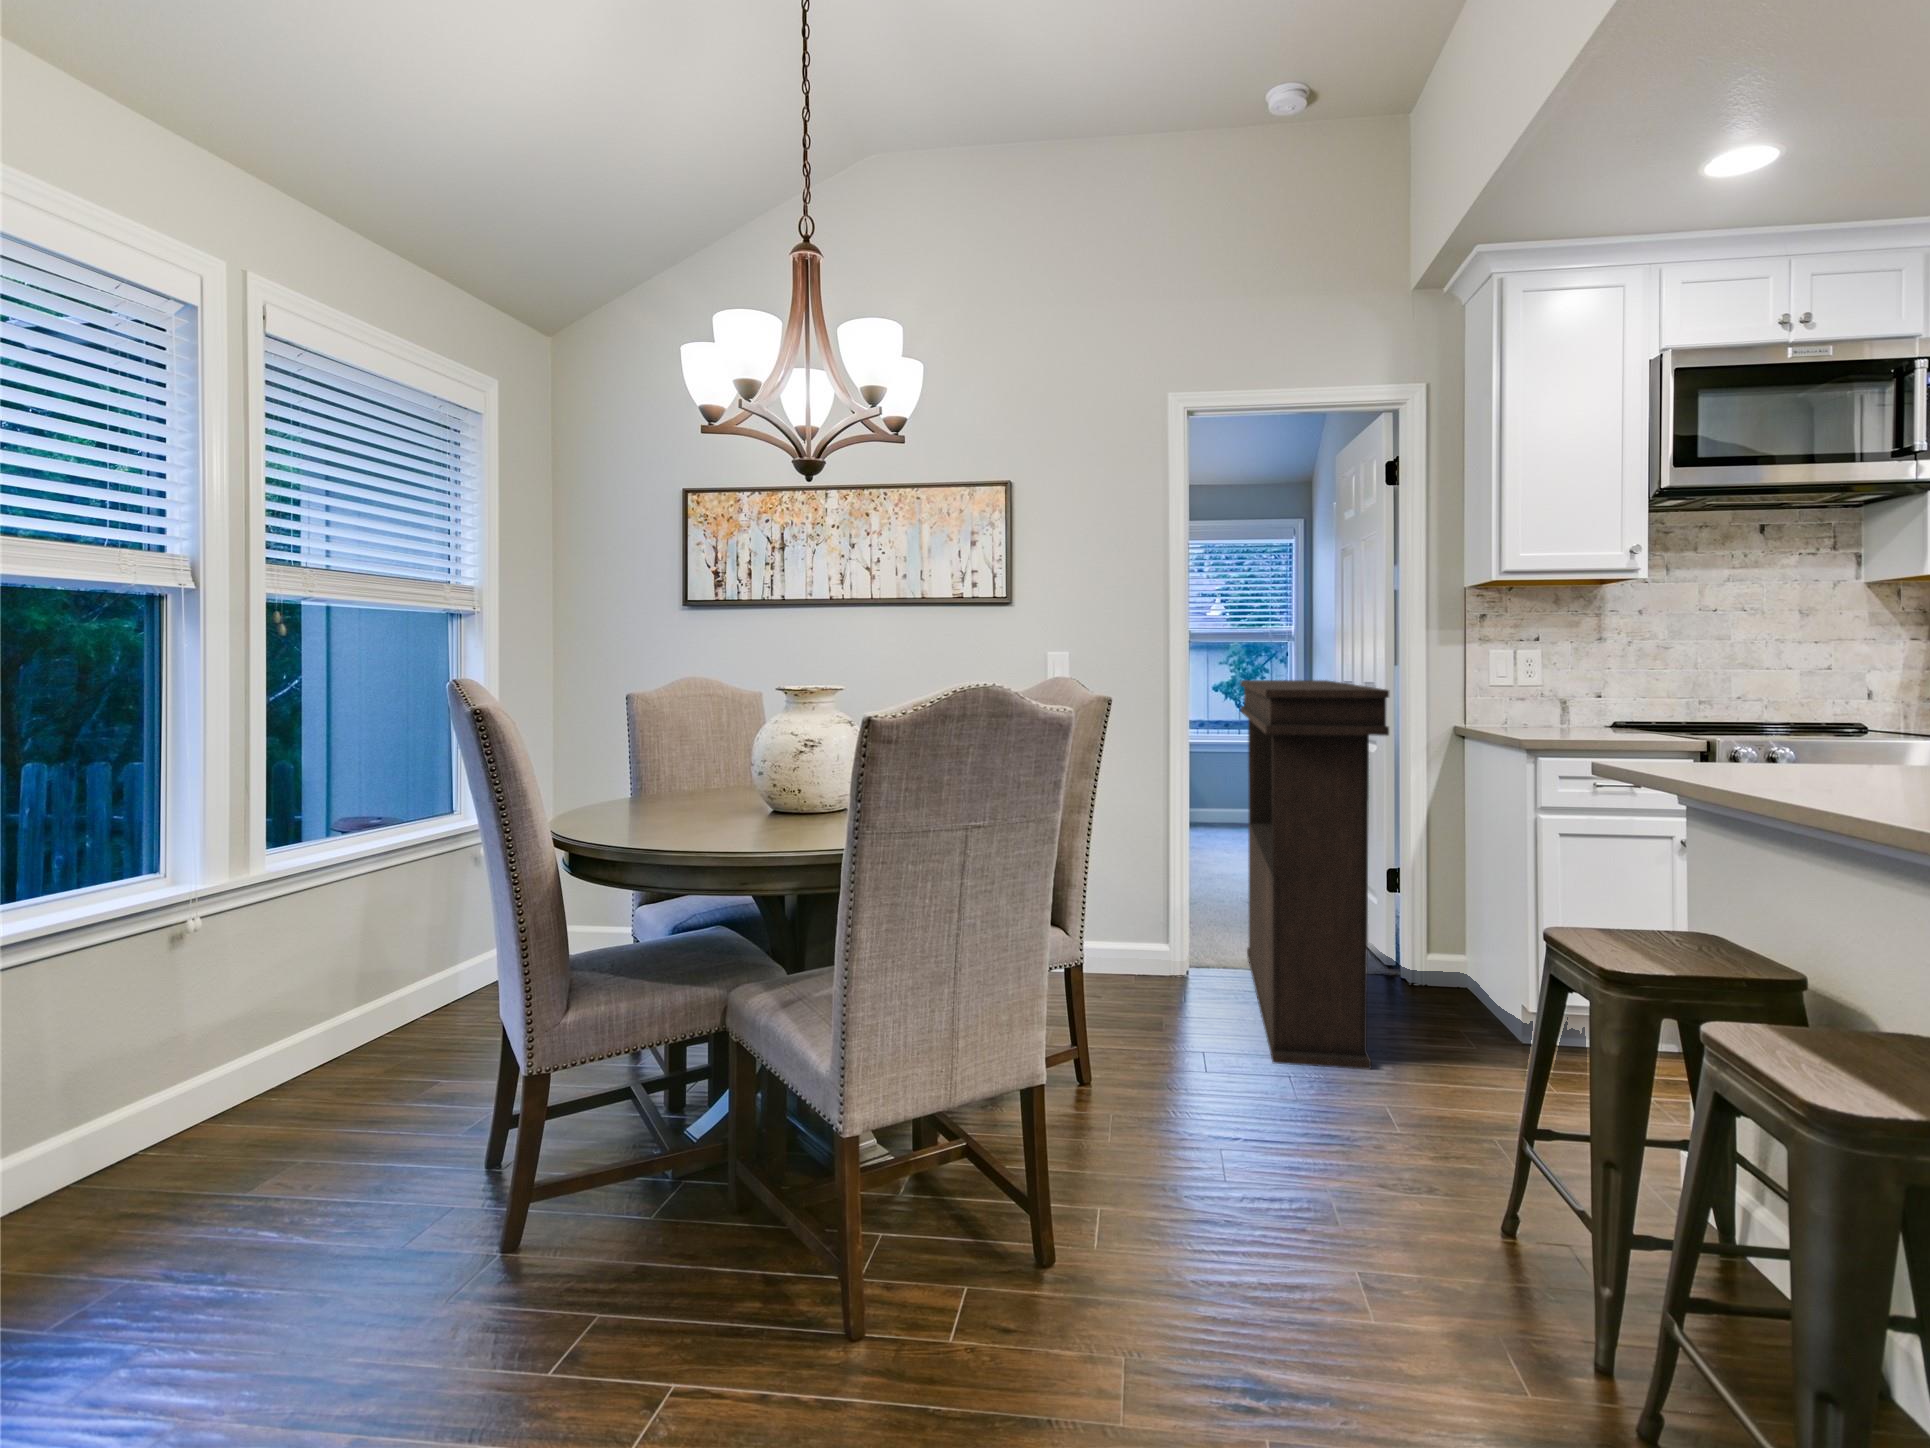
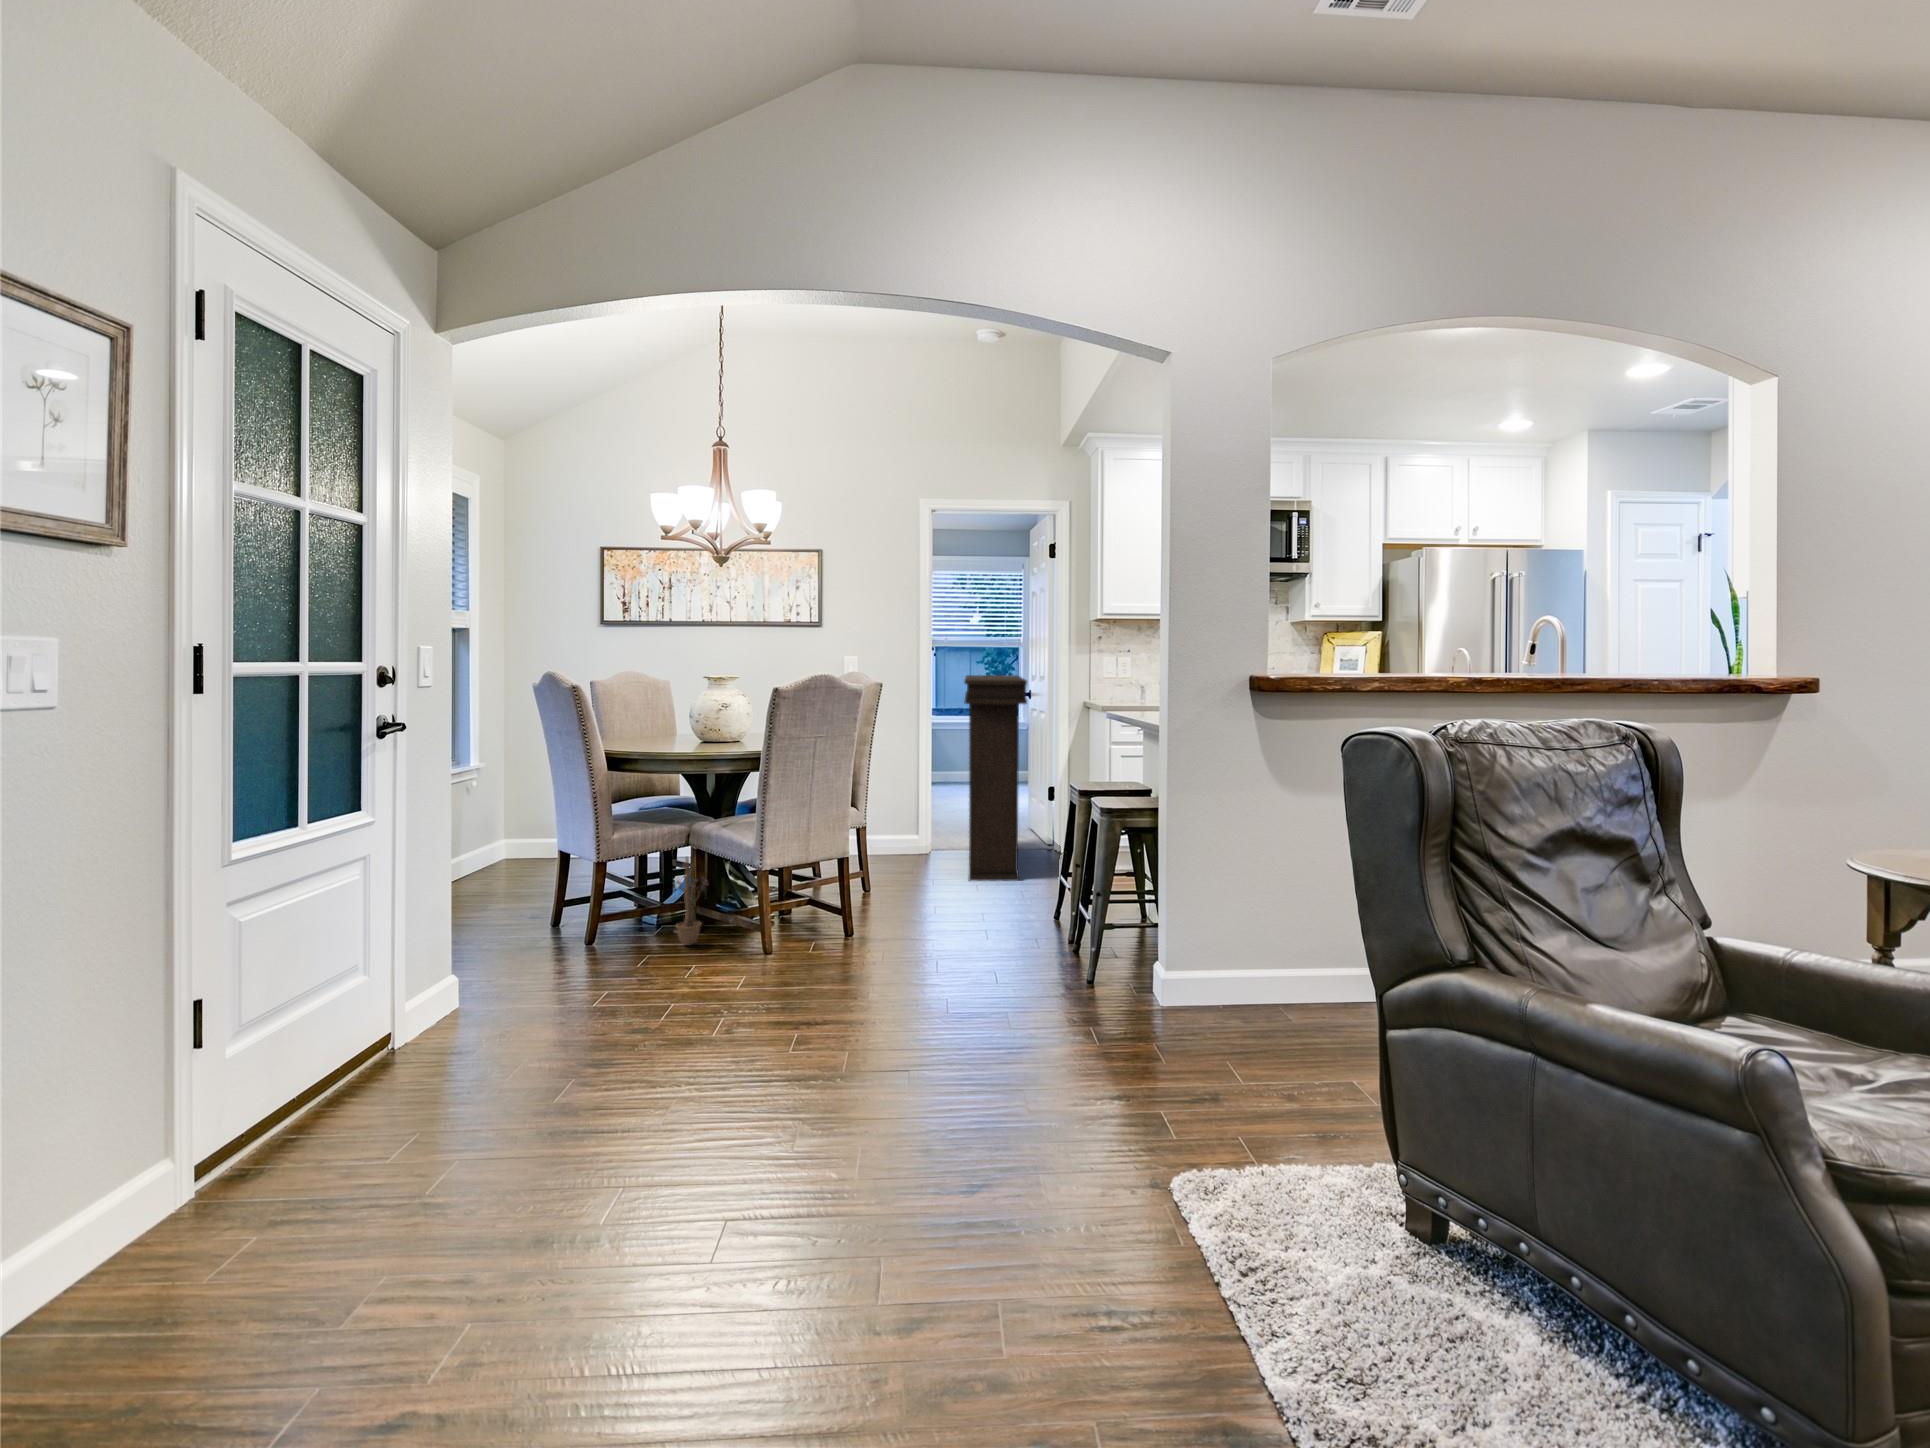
decorative plant: none [674,1083,741,1283] -> present [675,858,708,946]

